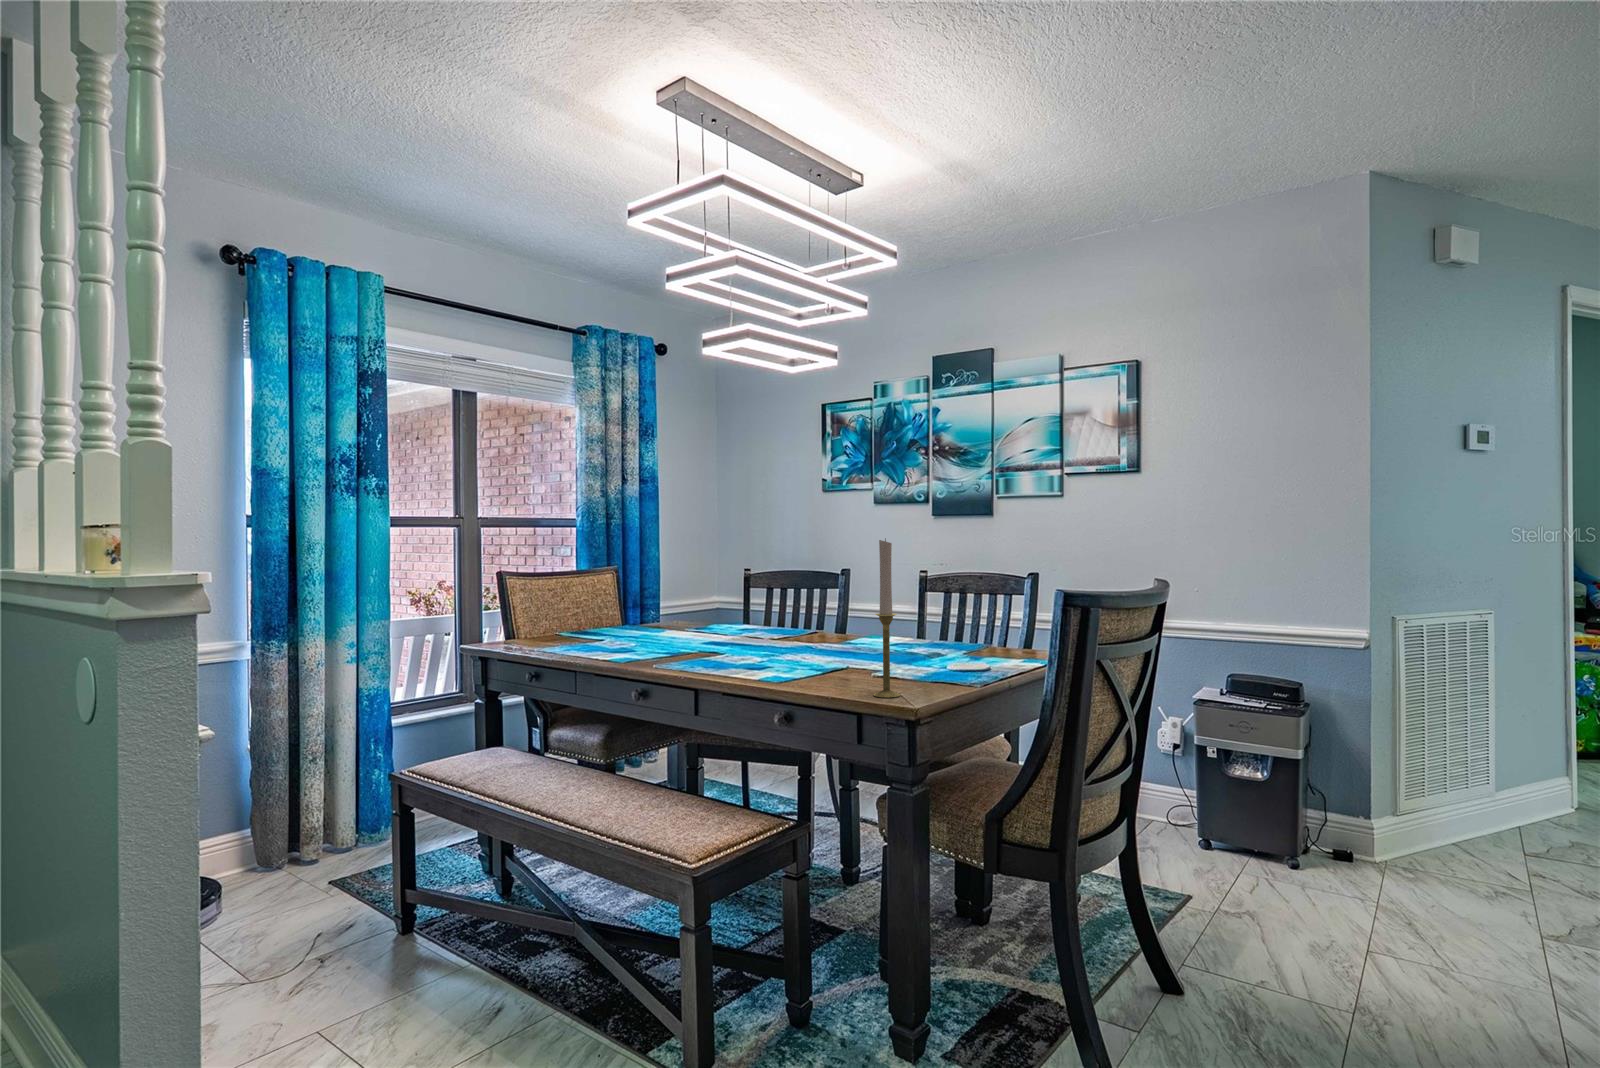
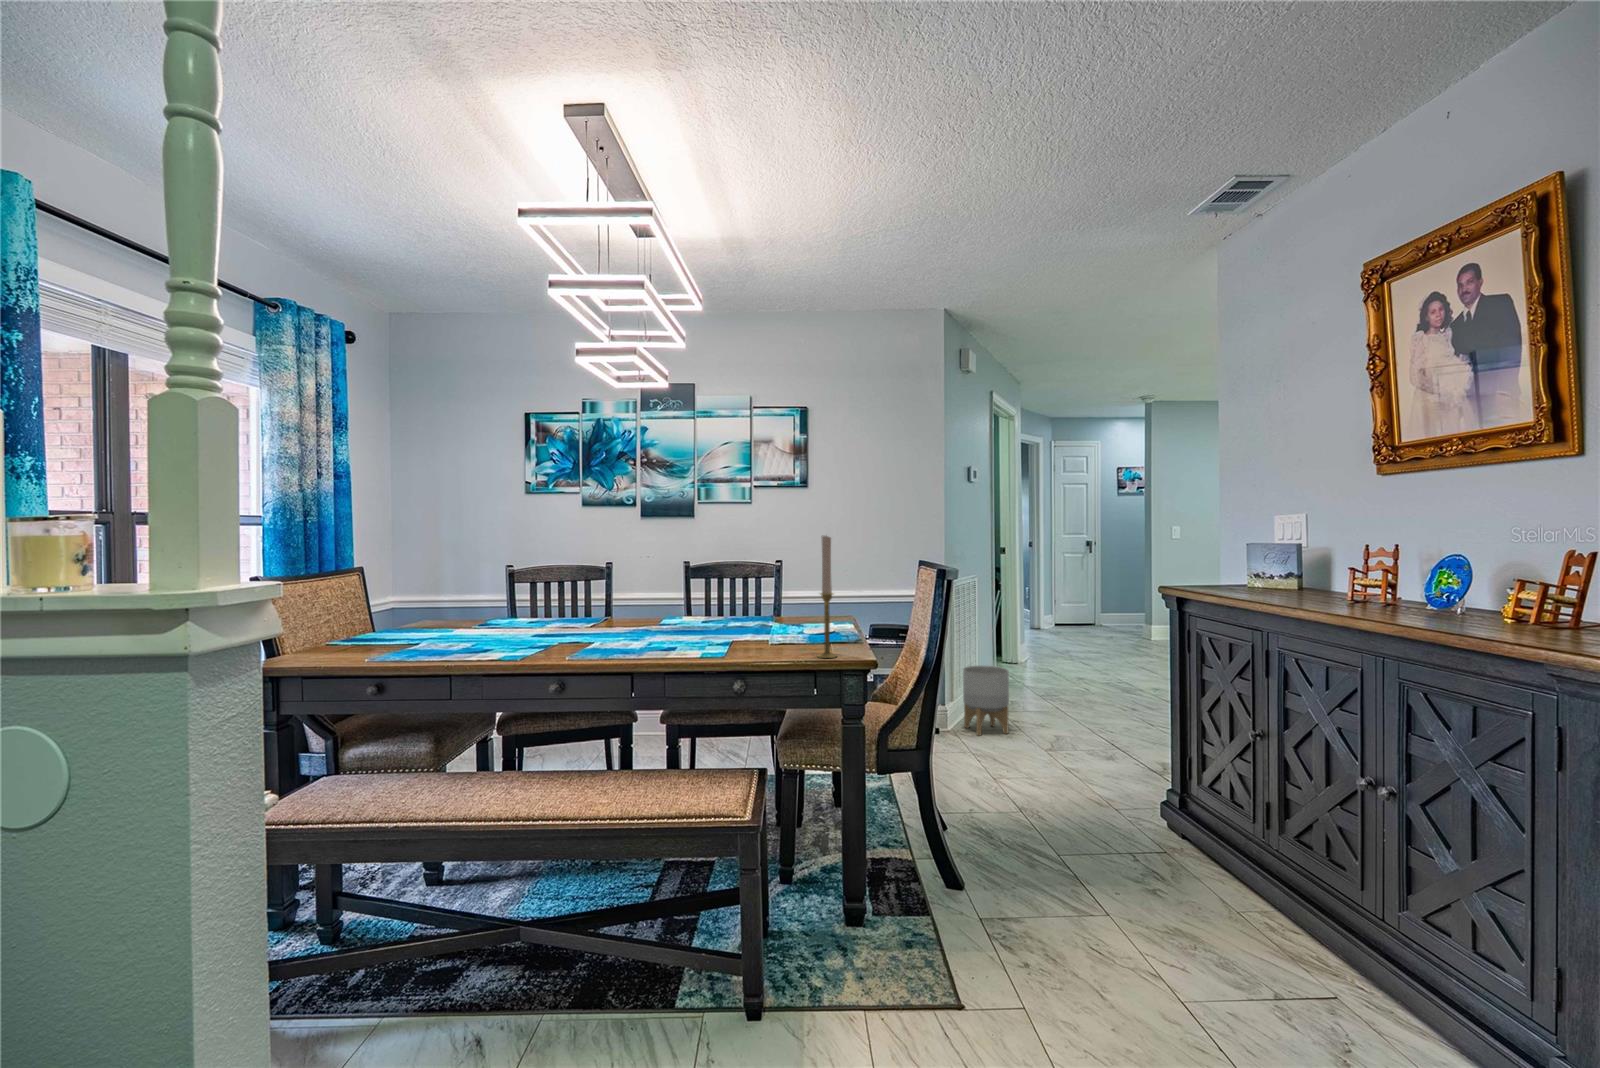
planter: none [1404,755,1496,881] -> present [963,666,1009,736]

